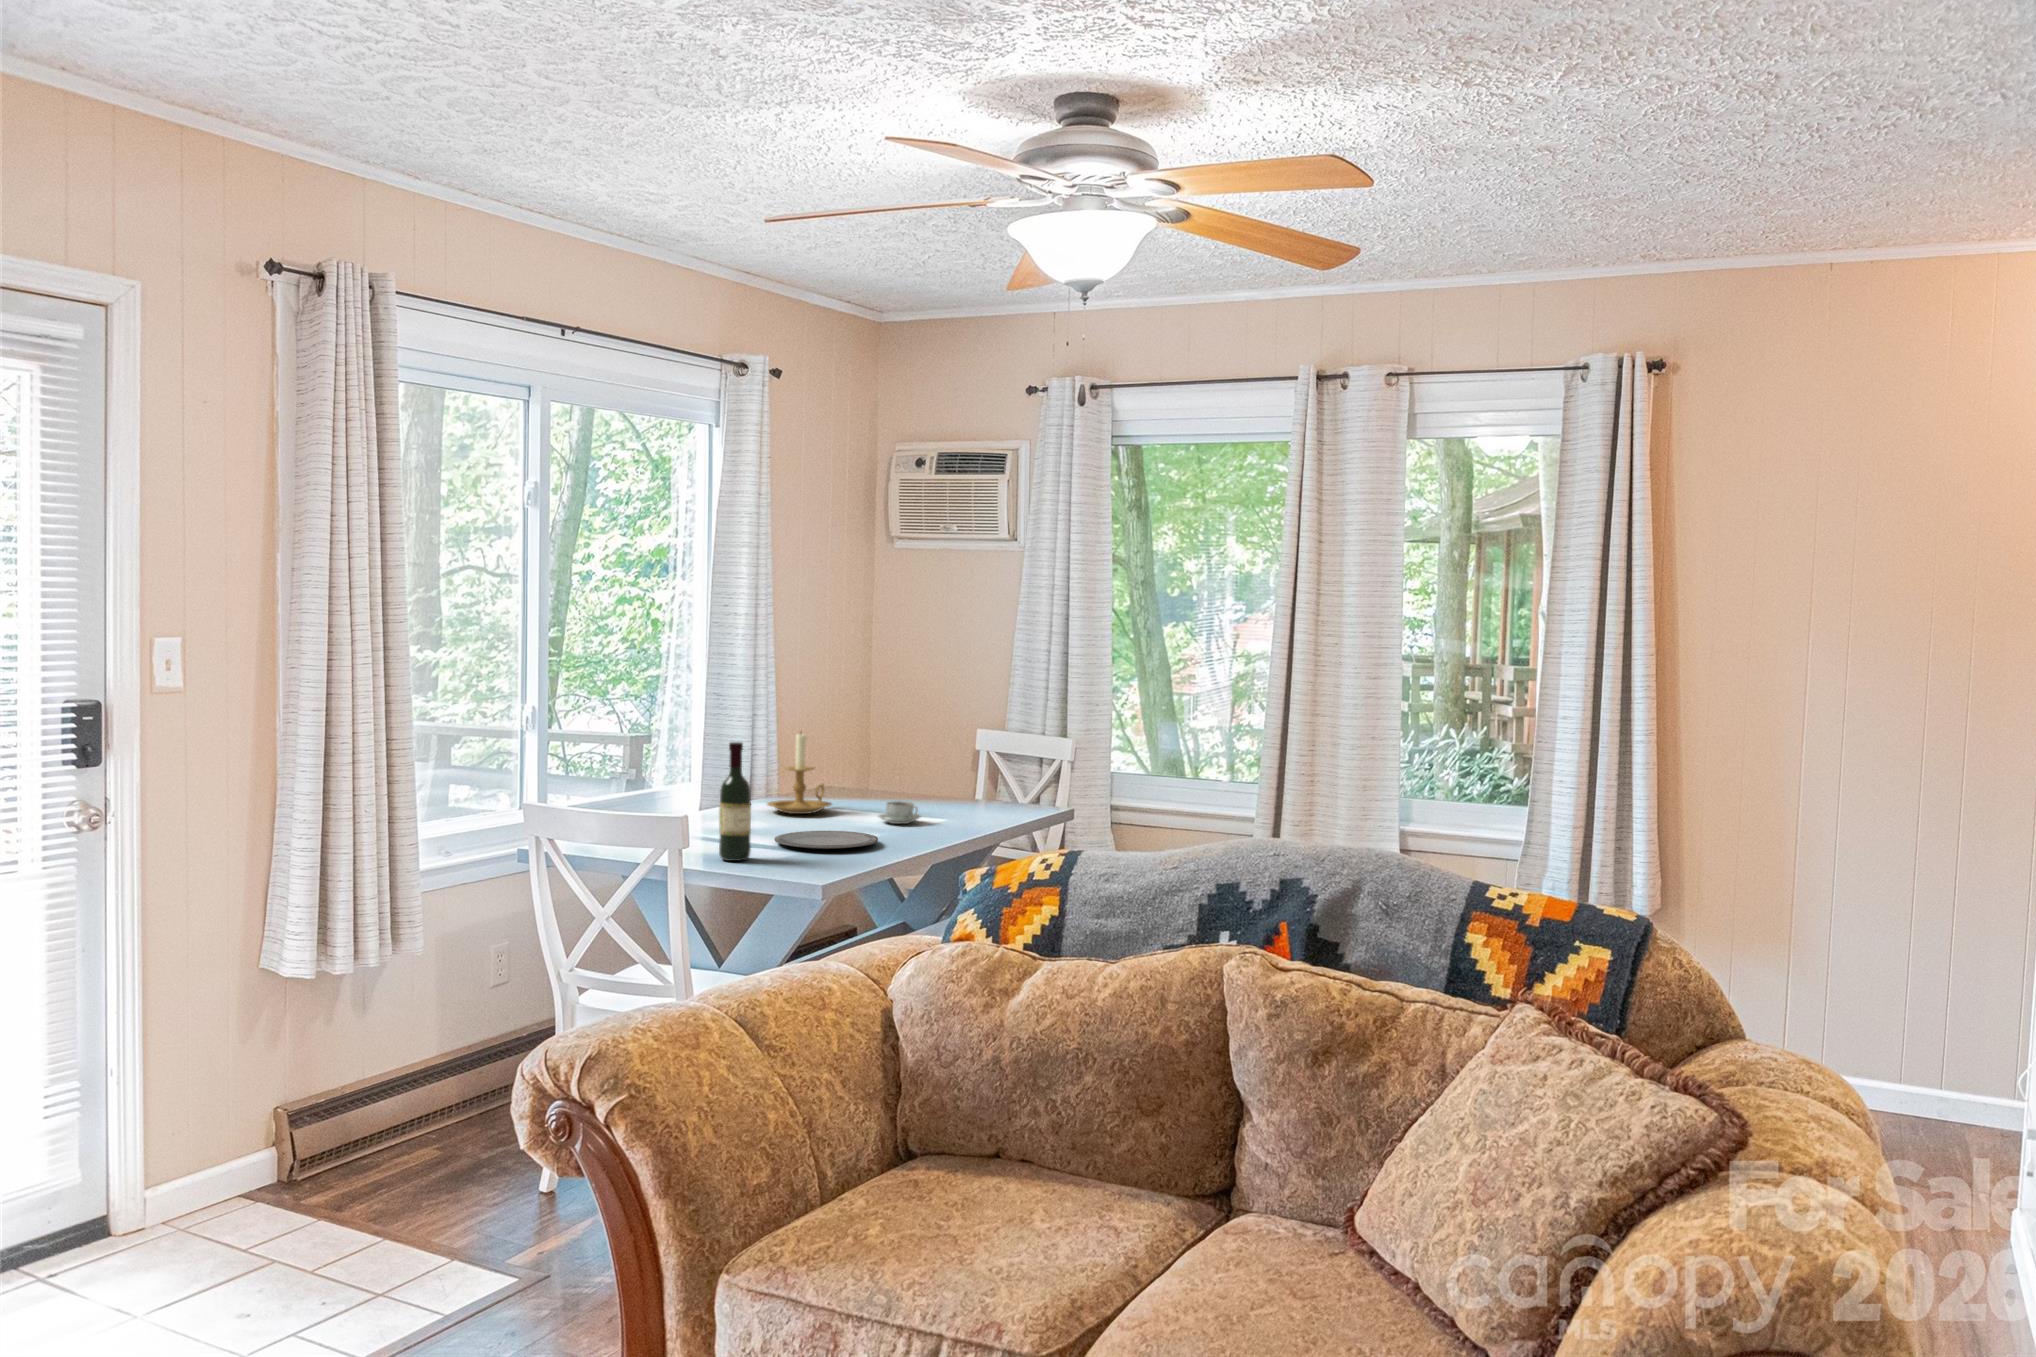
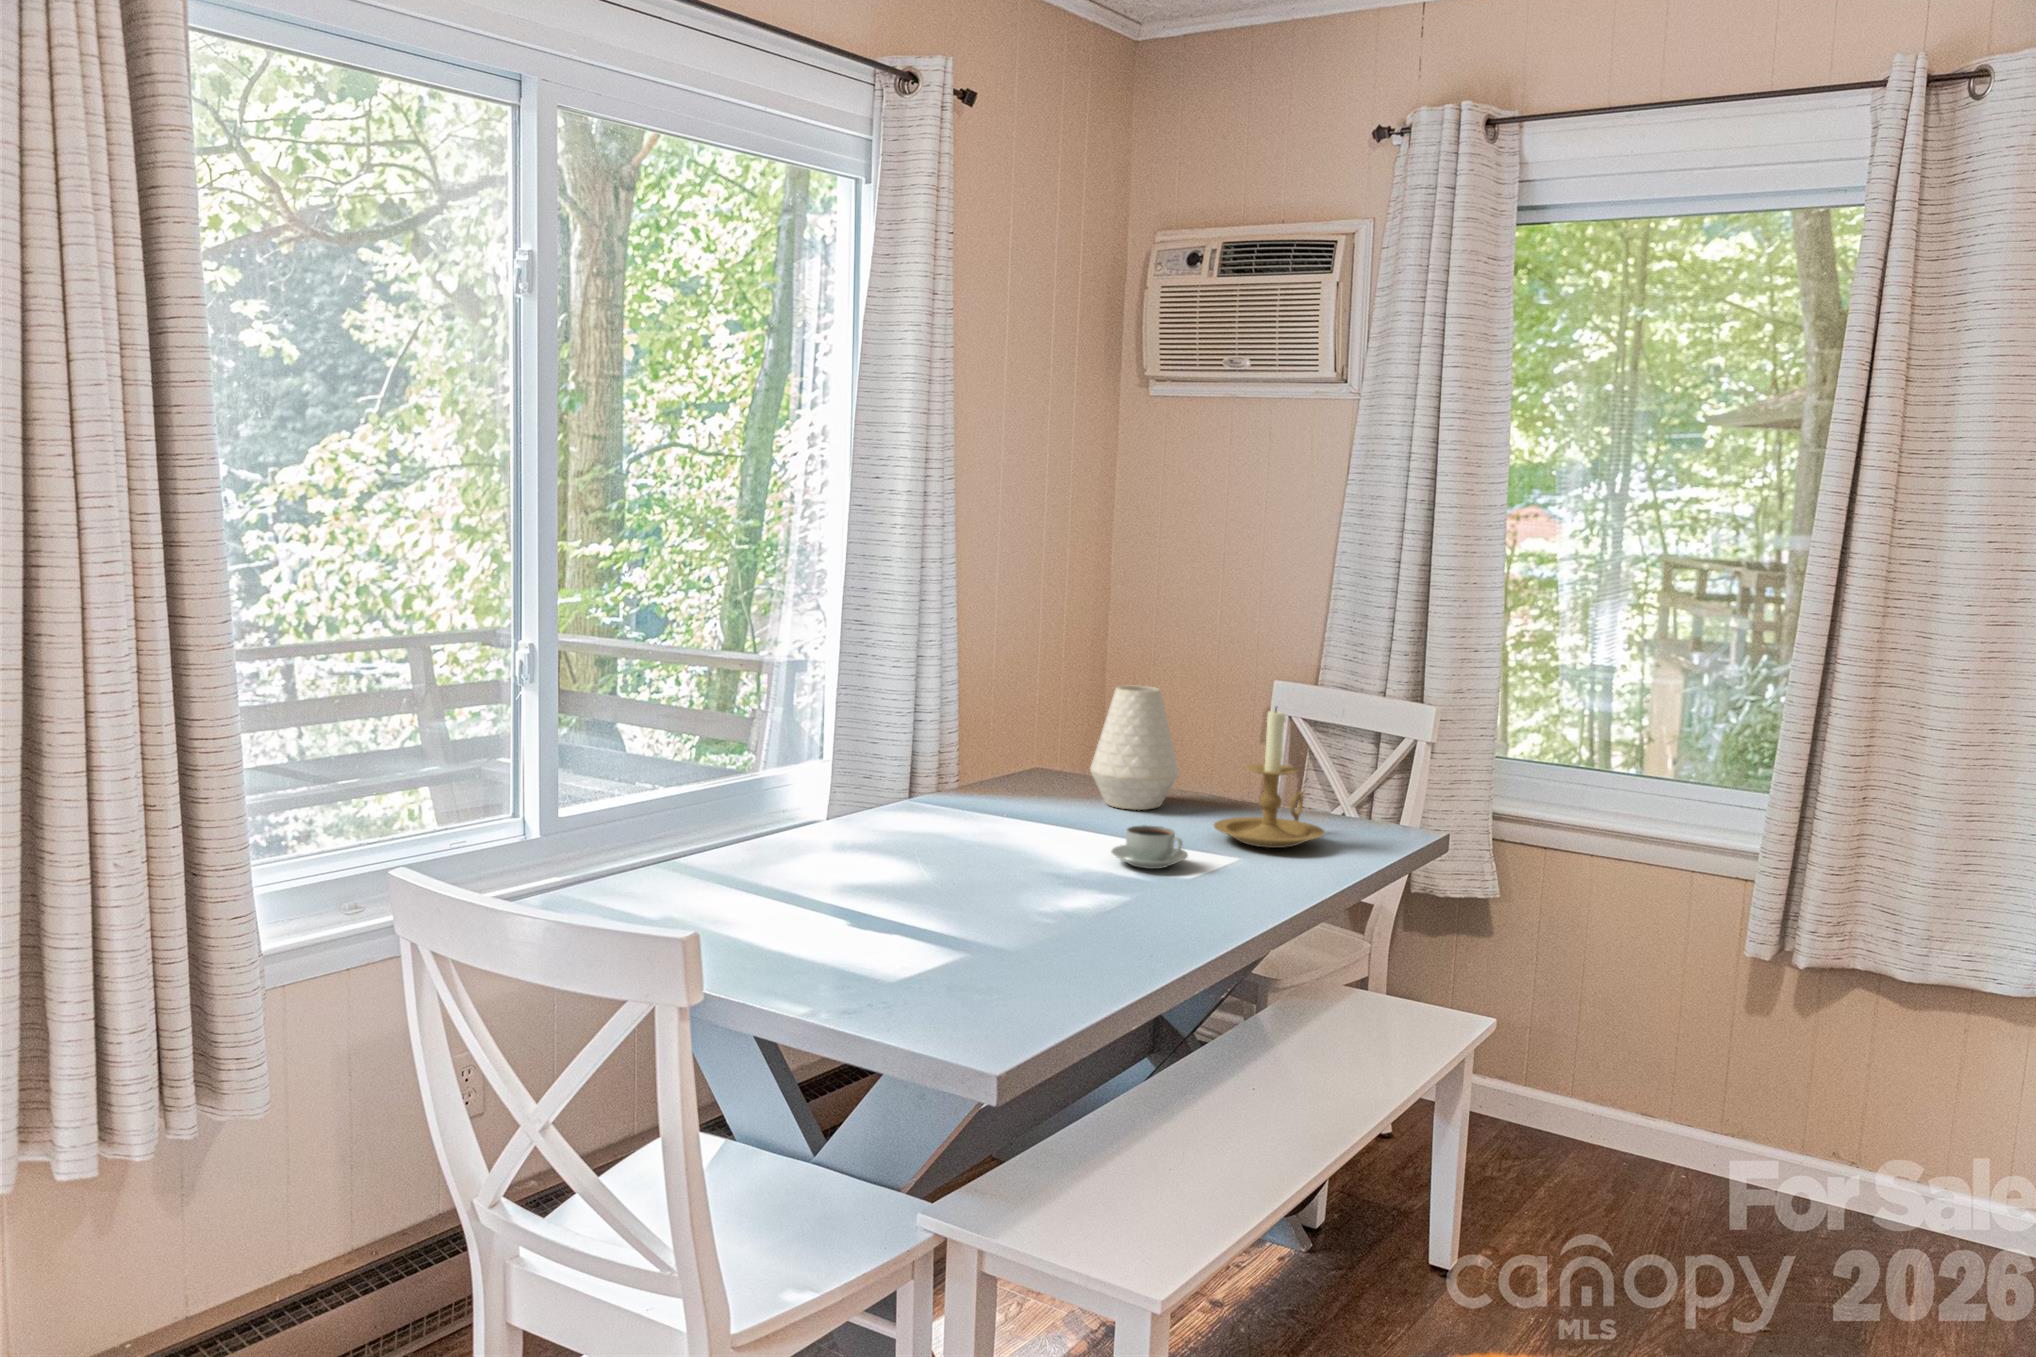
vase: none [863,728,917,801] -> present [1090,686,1179,810]
candle holder: present [767,734,831,814] -> present [1214,707,1325,848]
wine bottle: present [719,742,751,861] -> none [801,739,863,970]
plate: present [774,831,878,849] -> none [918,887,1109,941]

